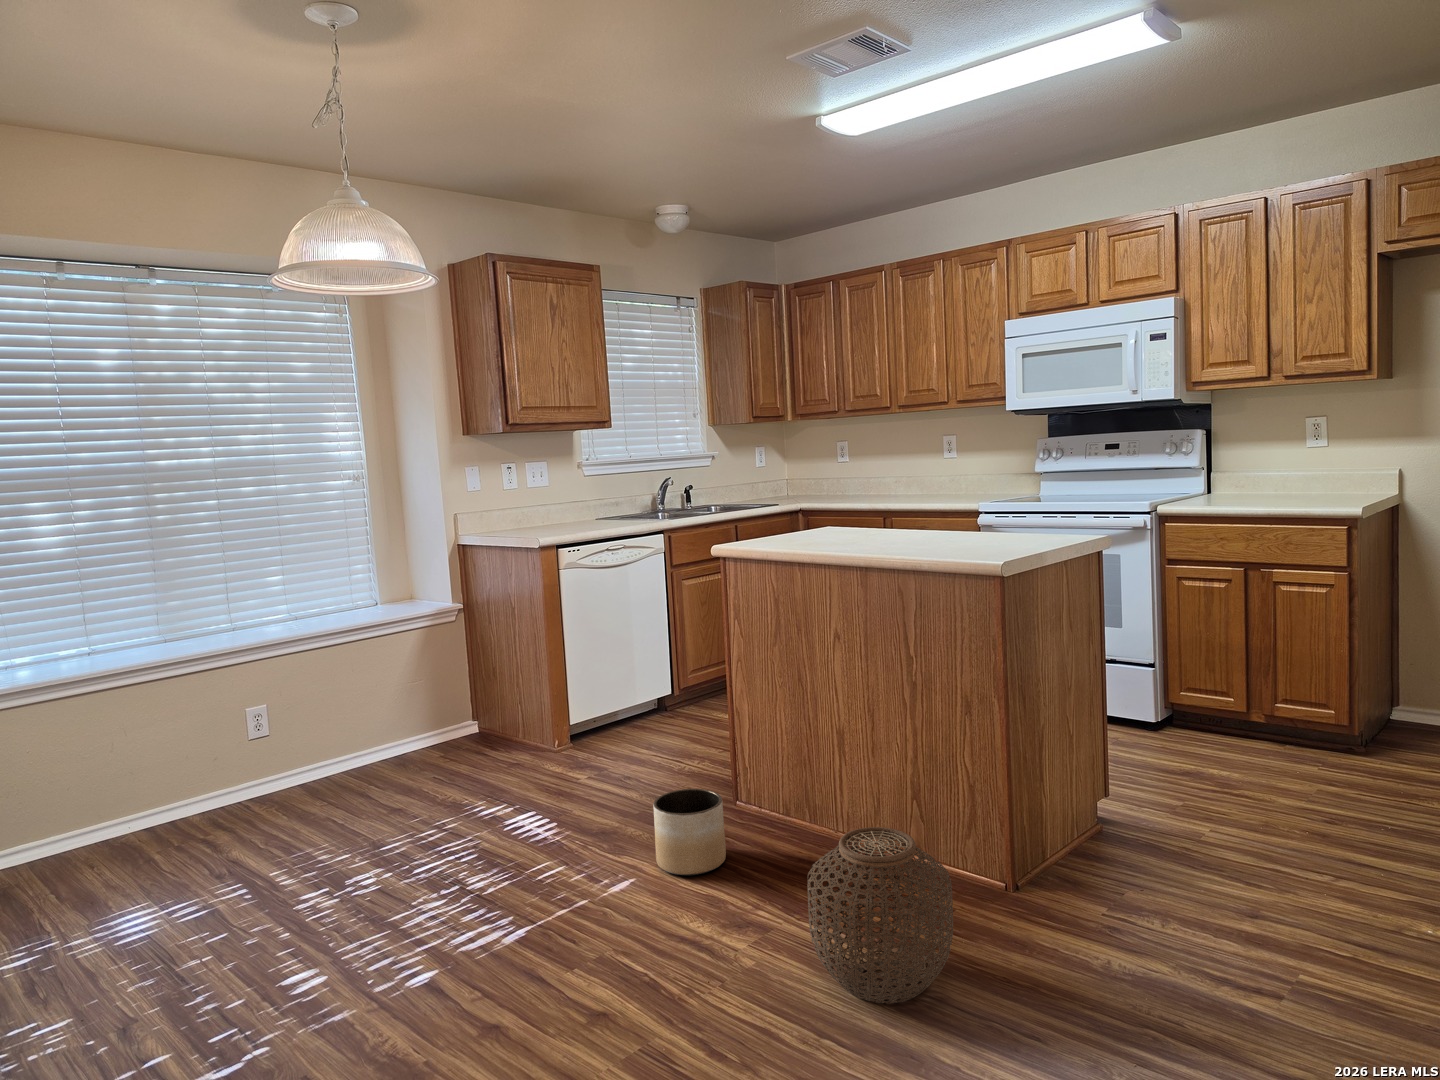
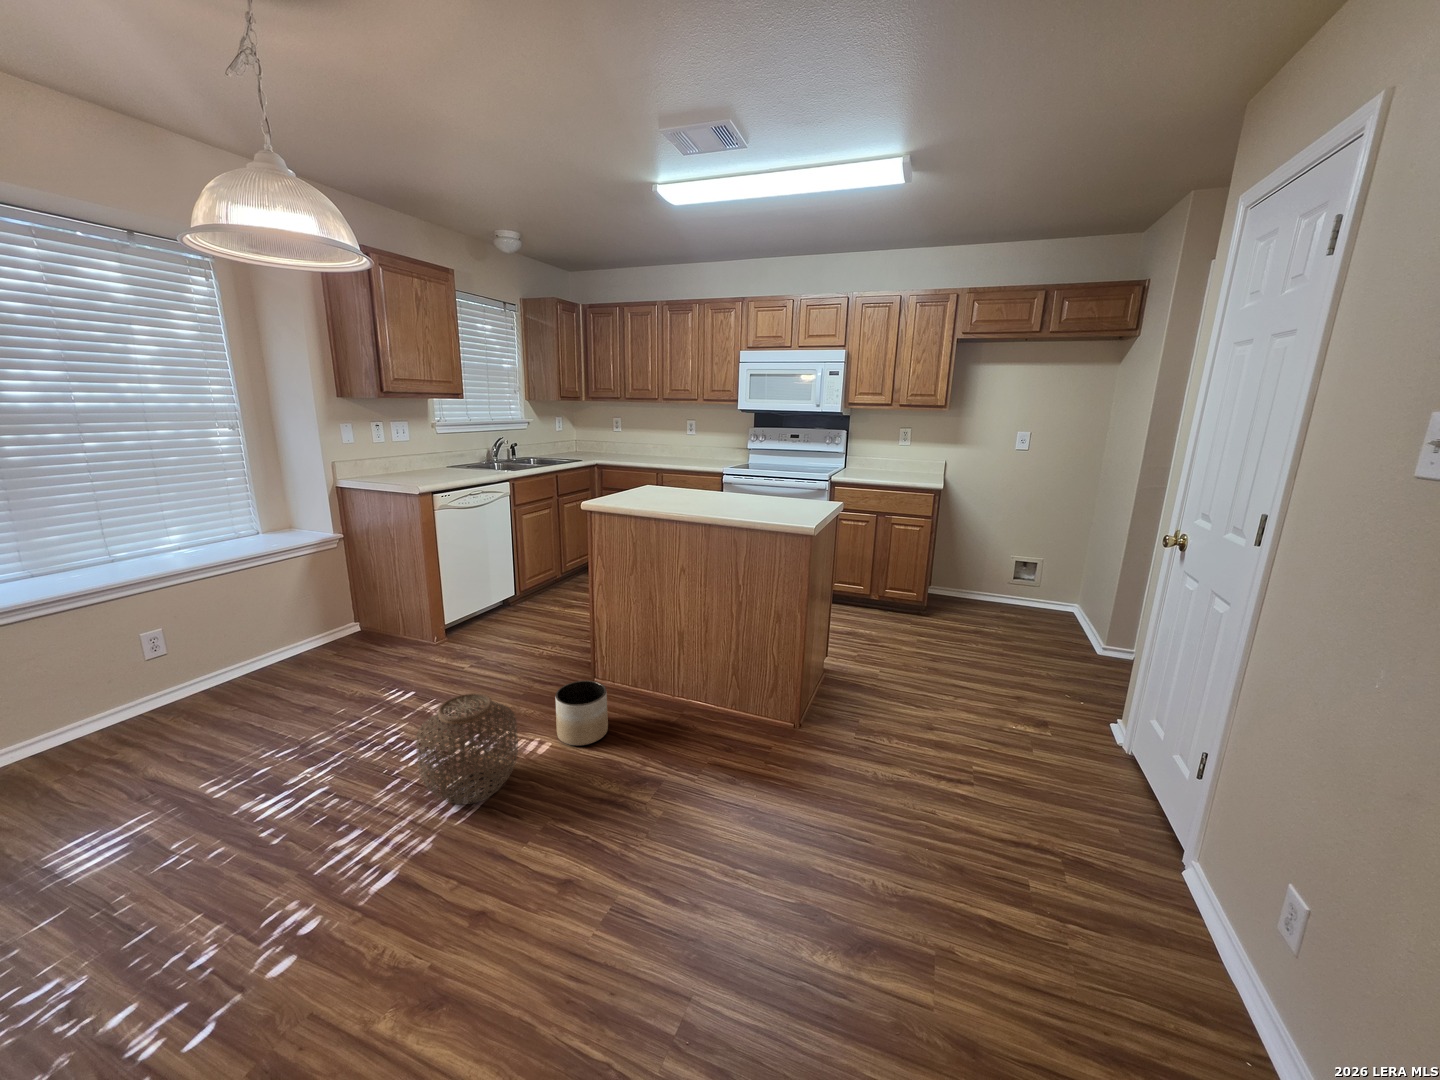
woven basket: present [808,827,953,1003] -> present [416,693,518,804]

